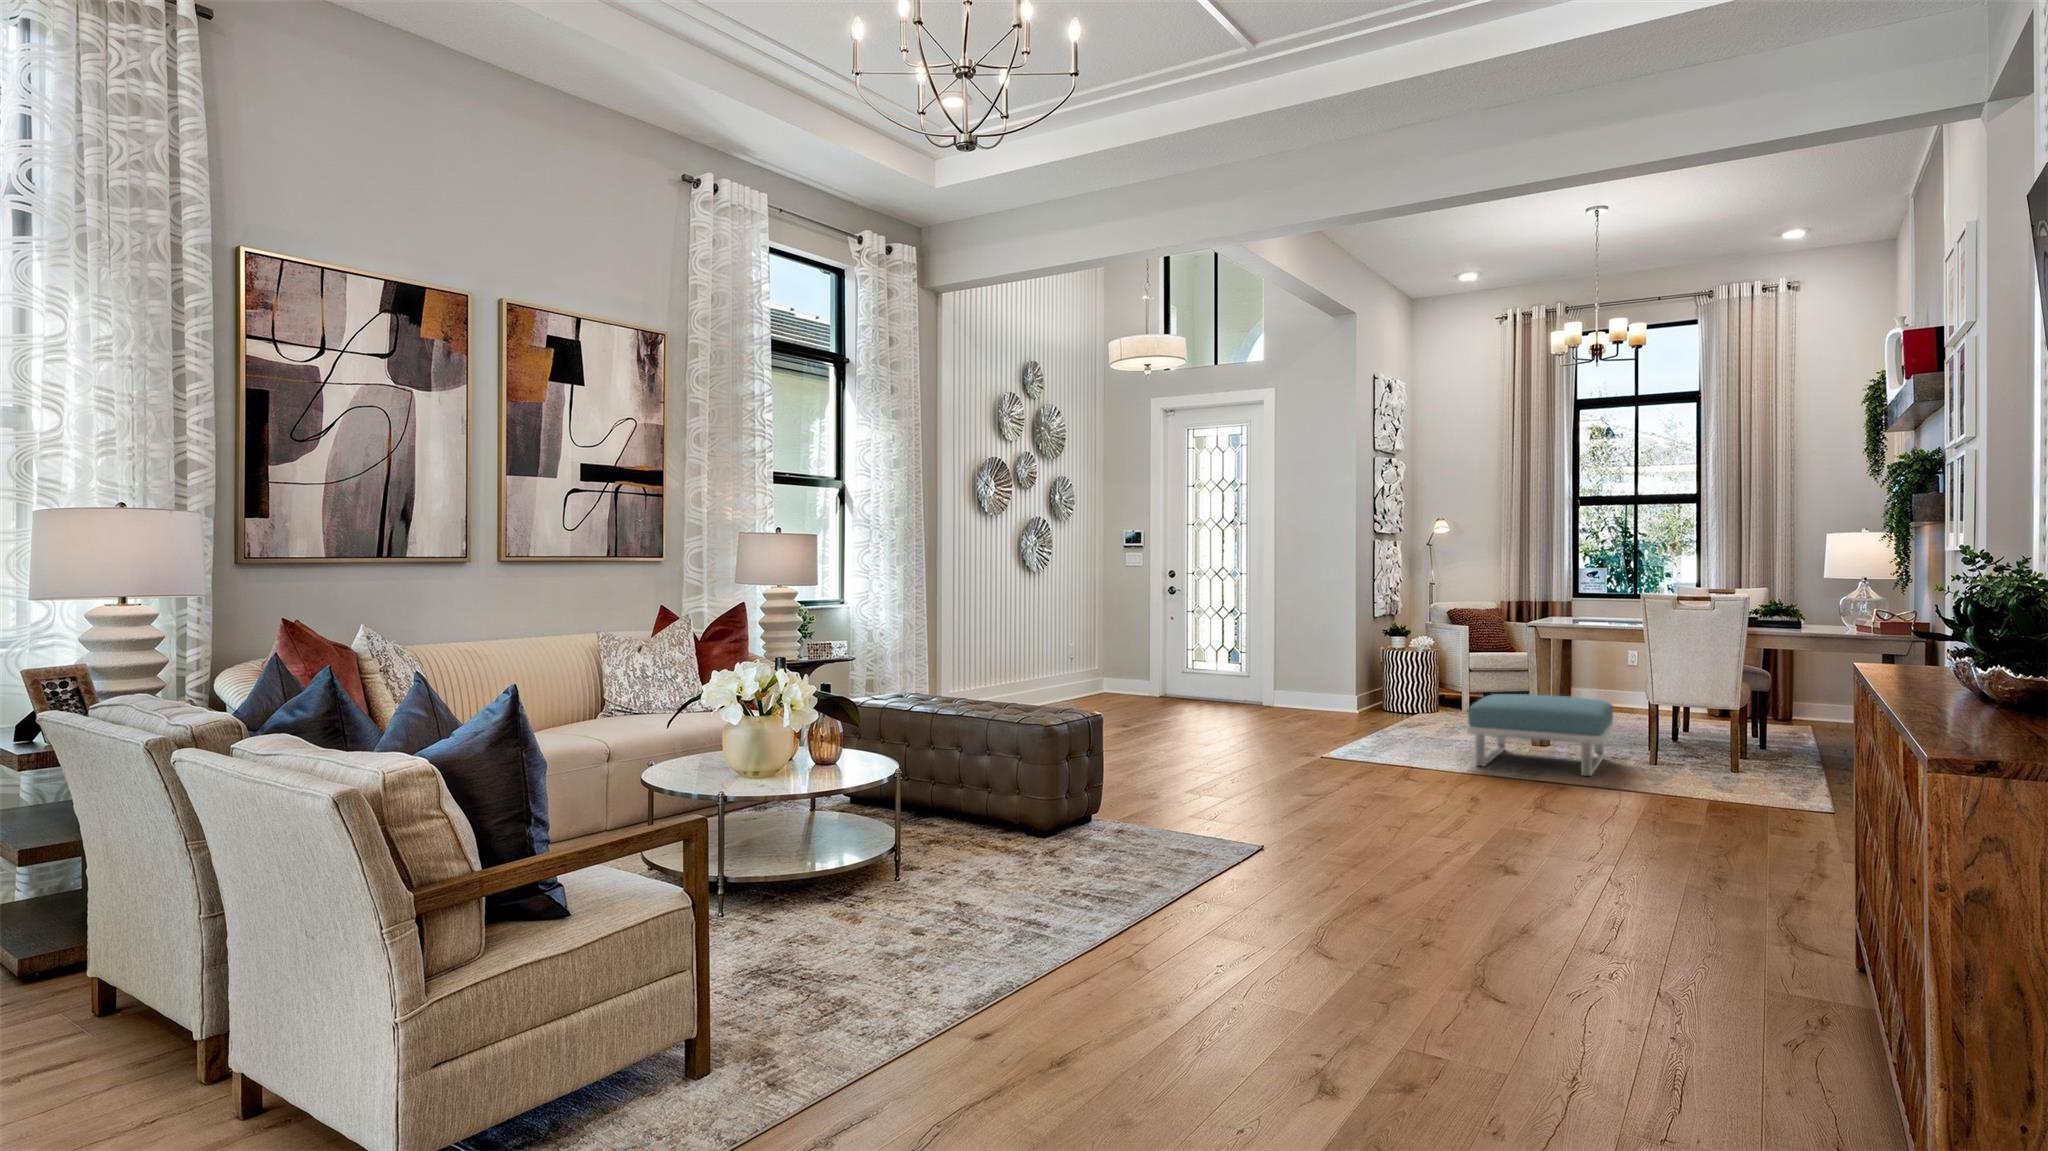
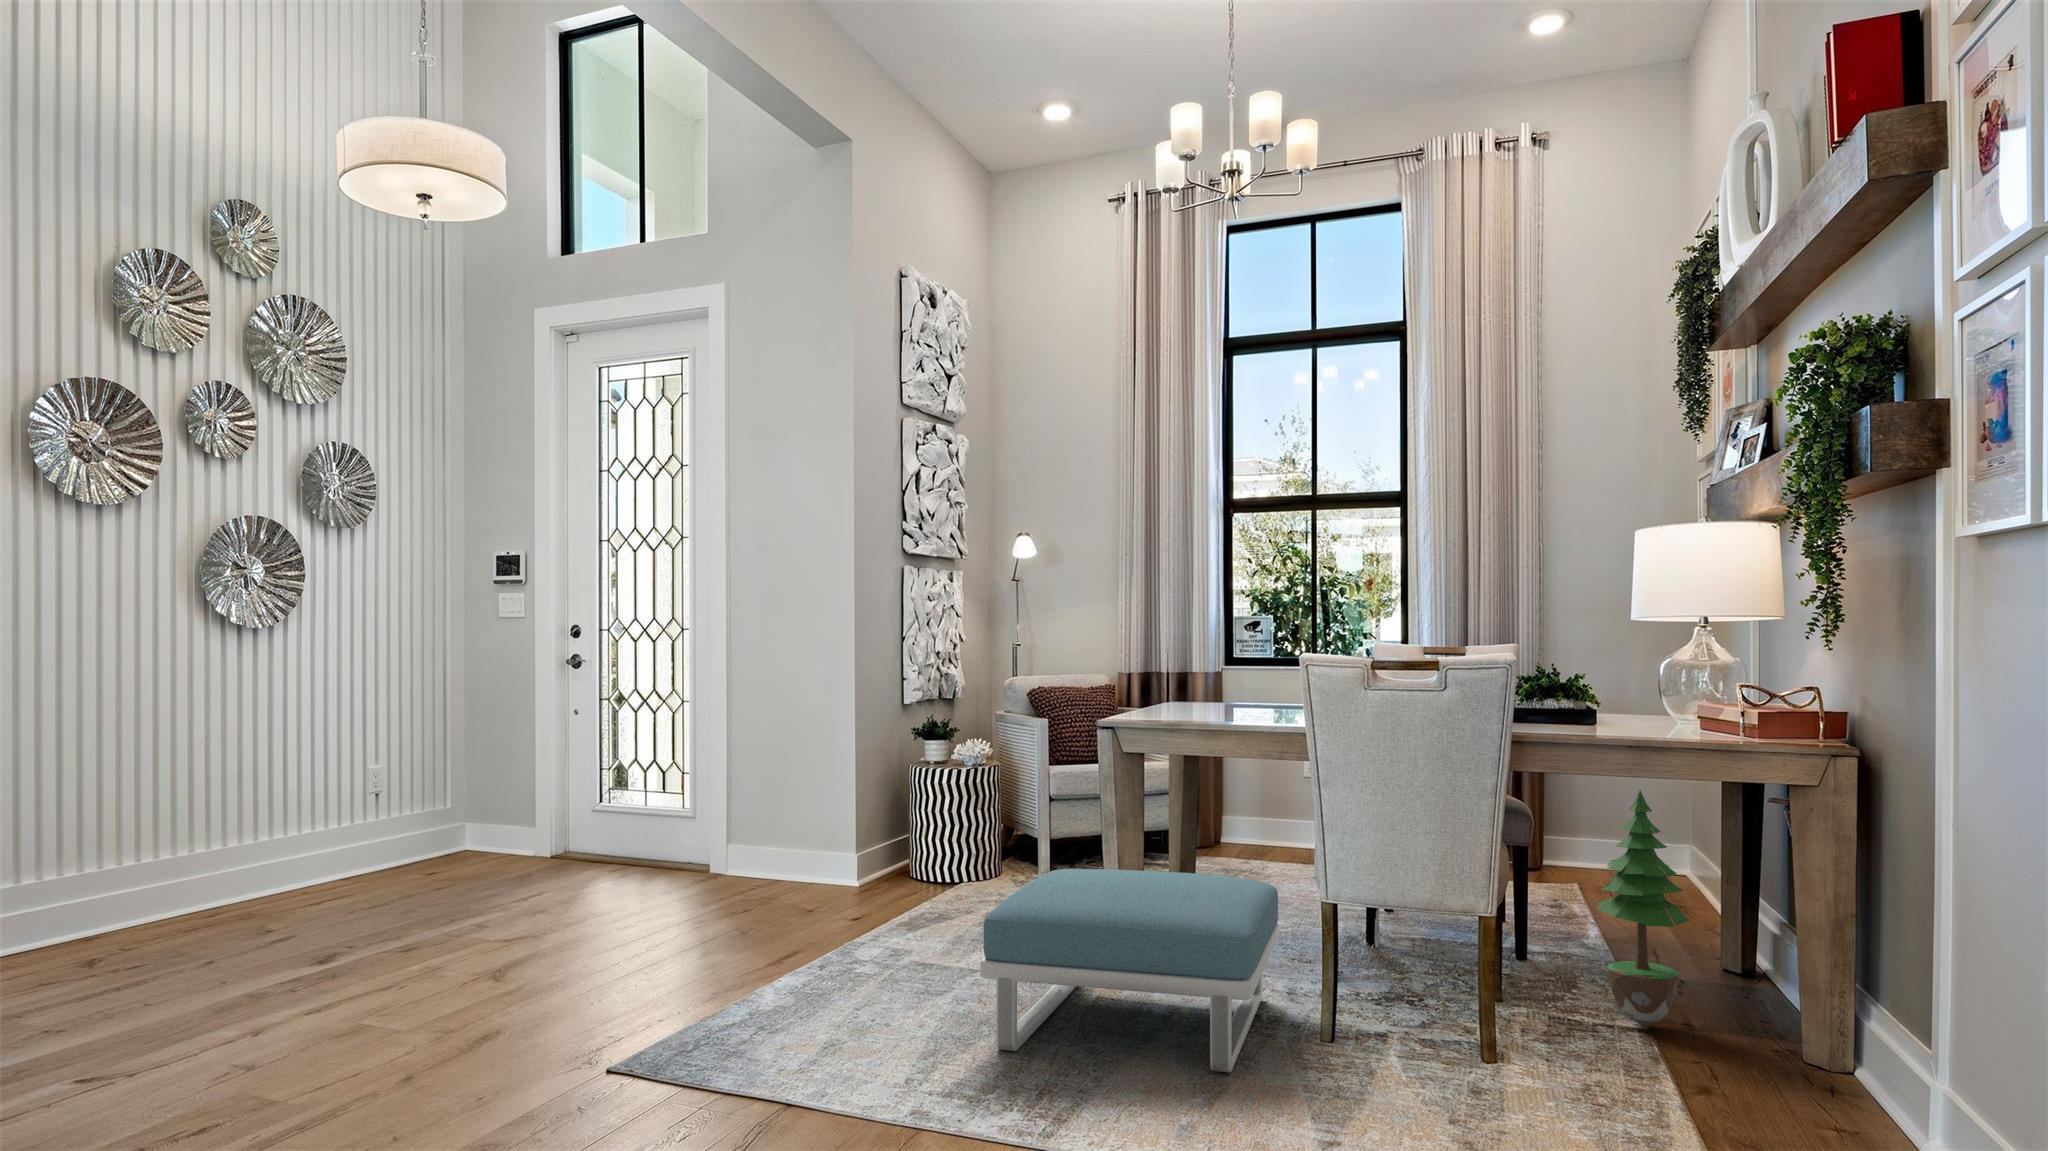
potted tree: none [1789,659,1841,776] -> present [1597,791,1689,1026]

